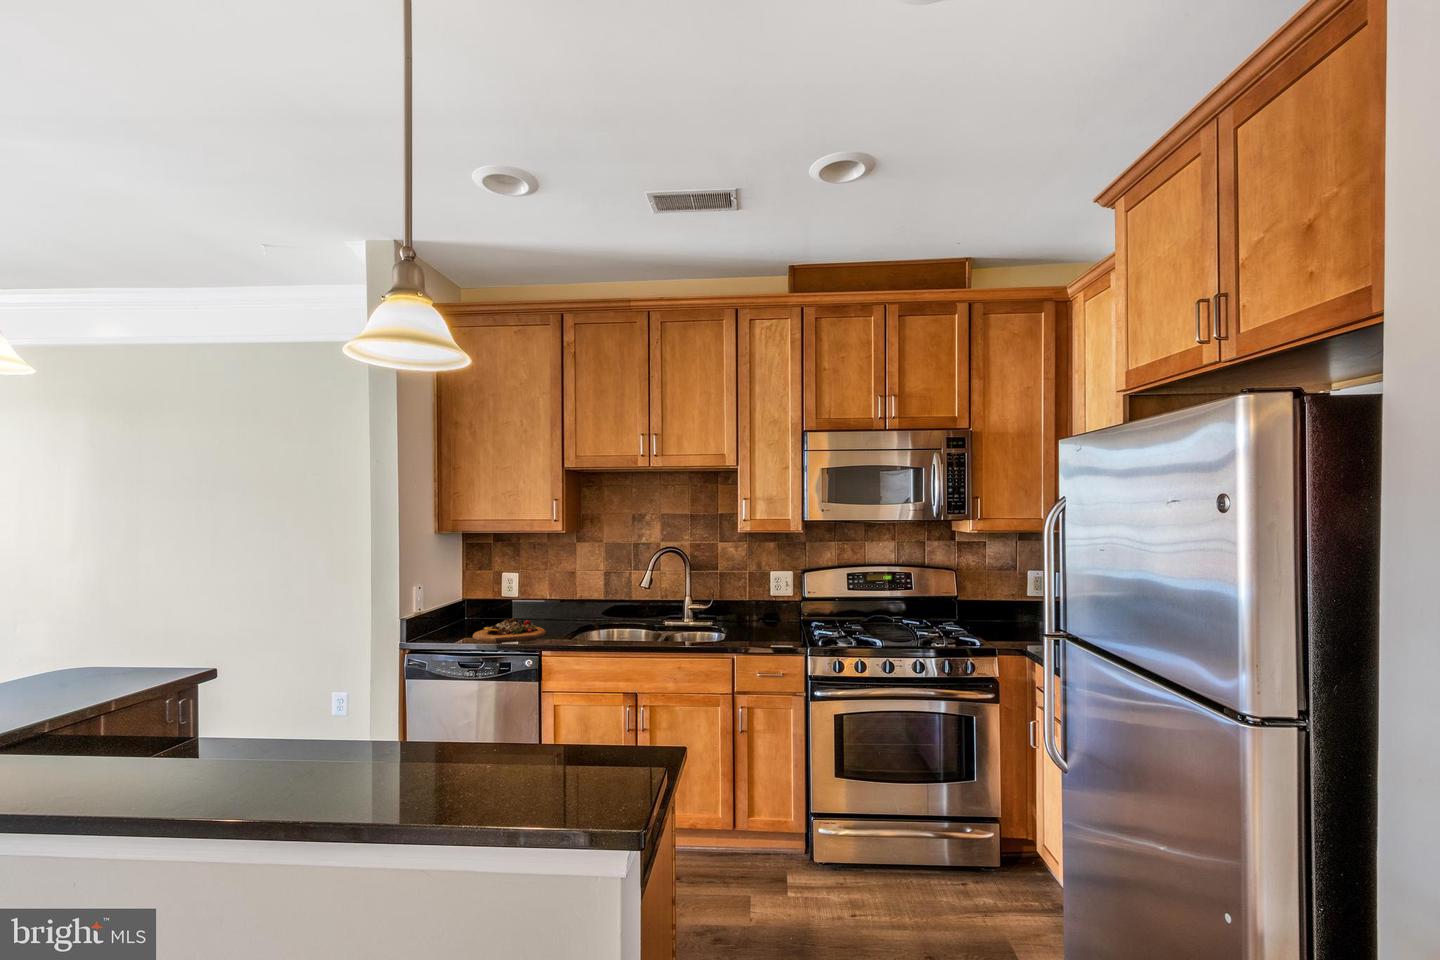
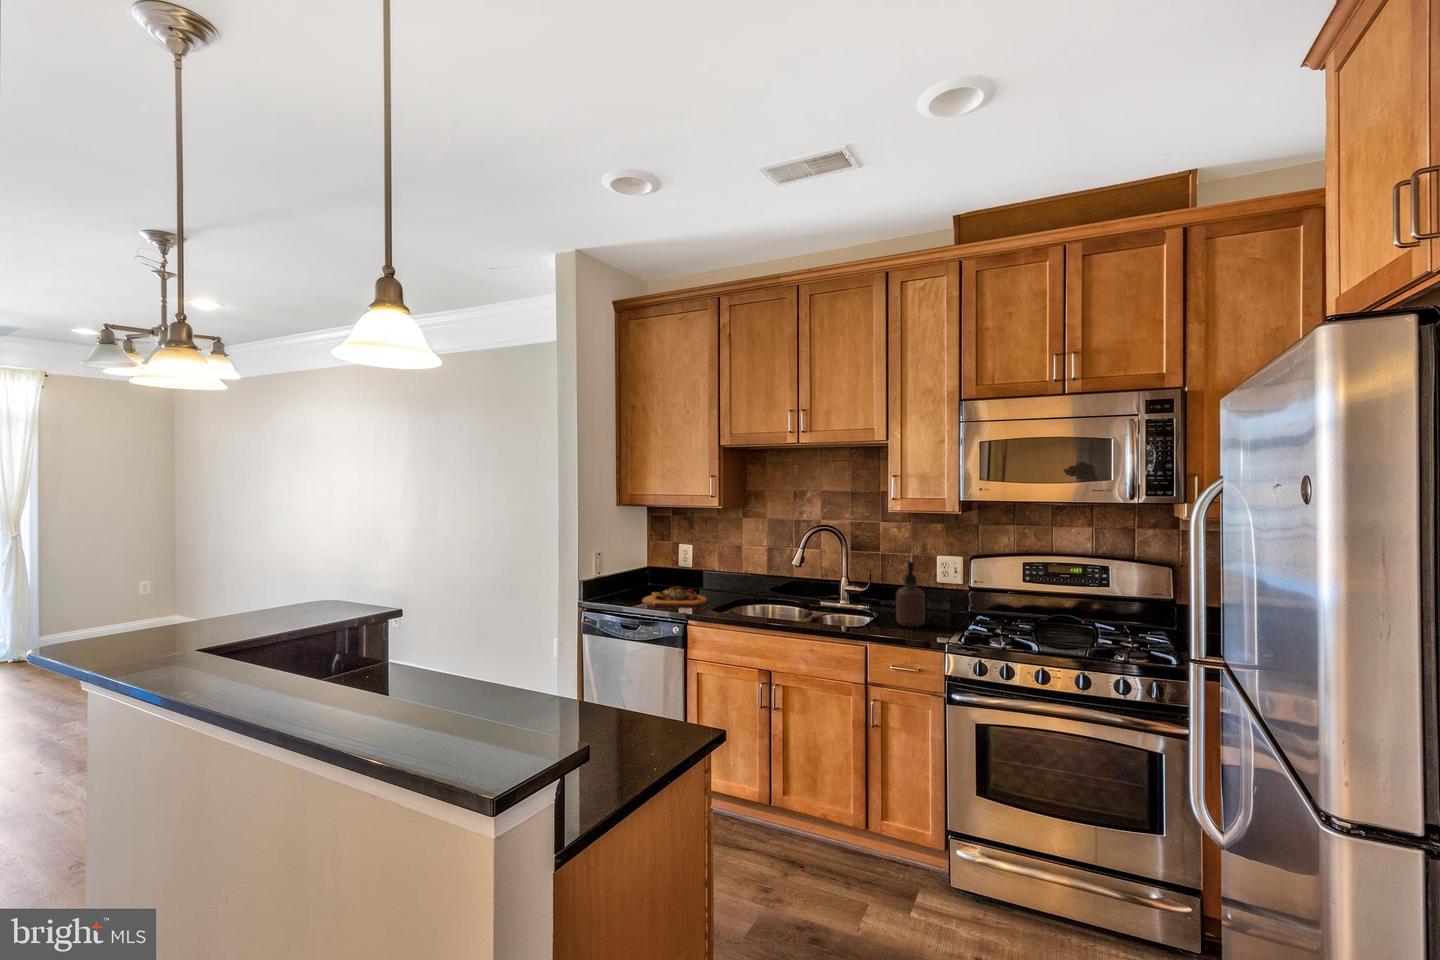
soap dispenser: none [747,578,773,638] -> present [896,562,925,627]

